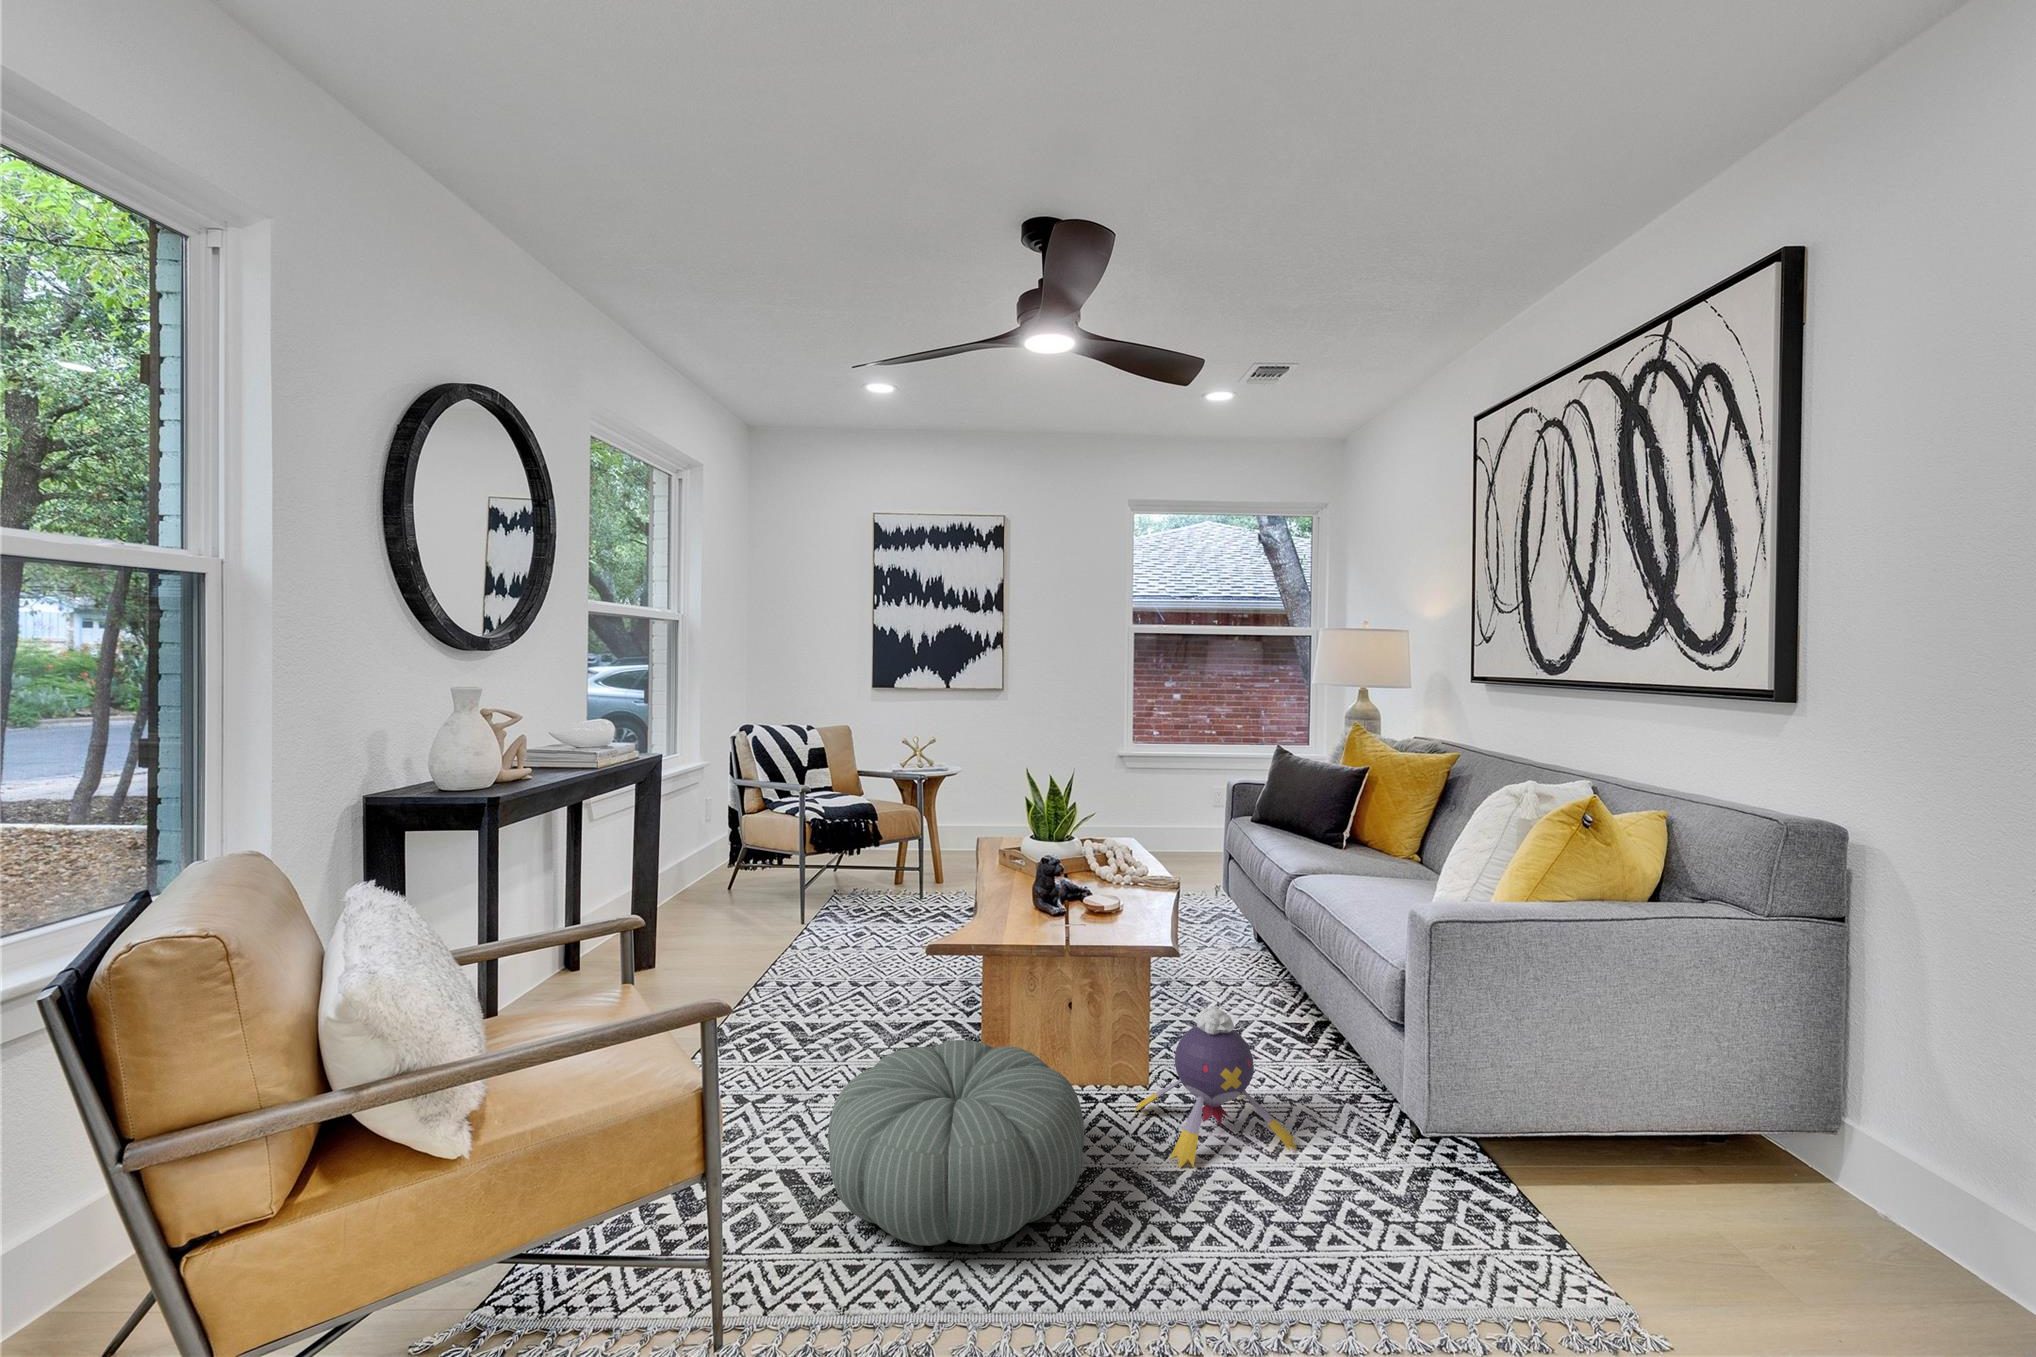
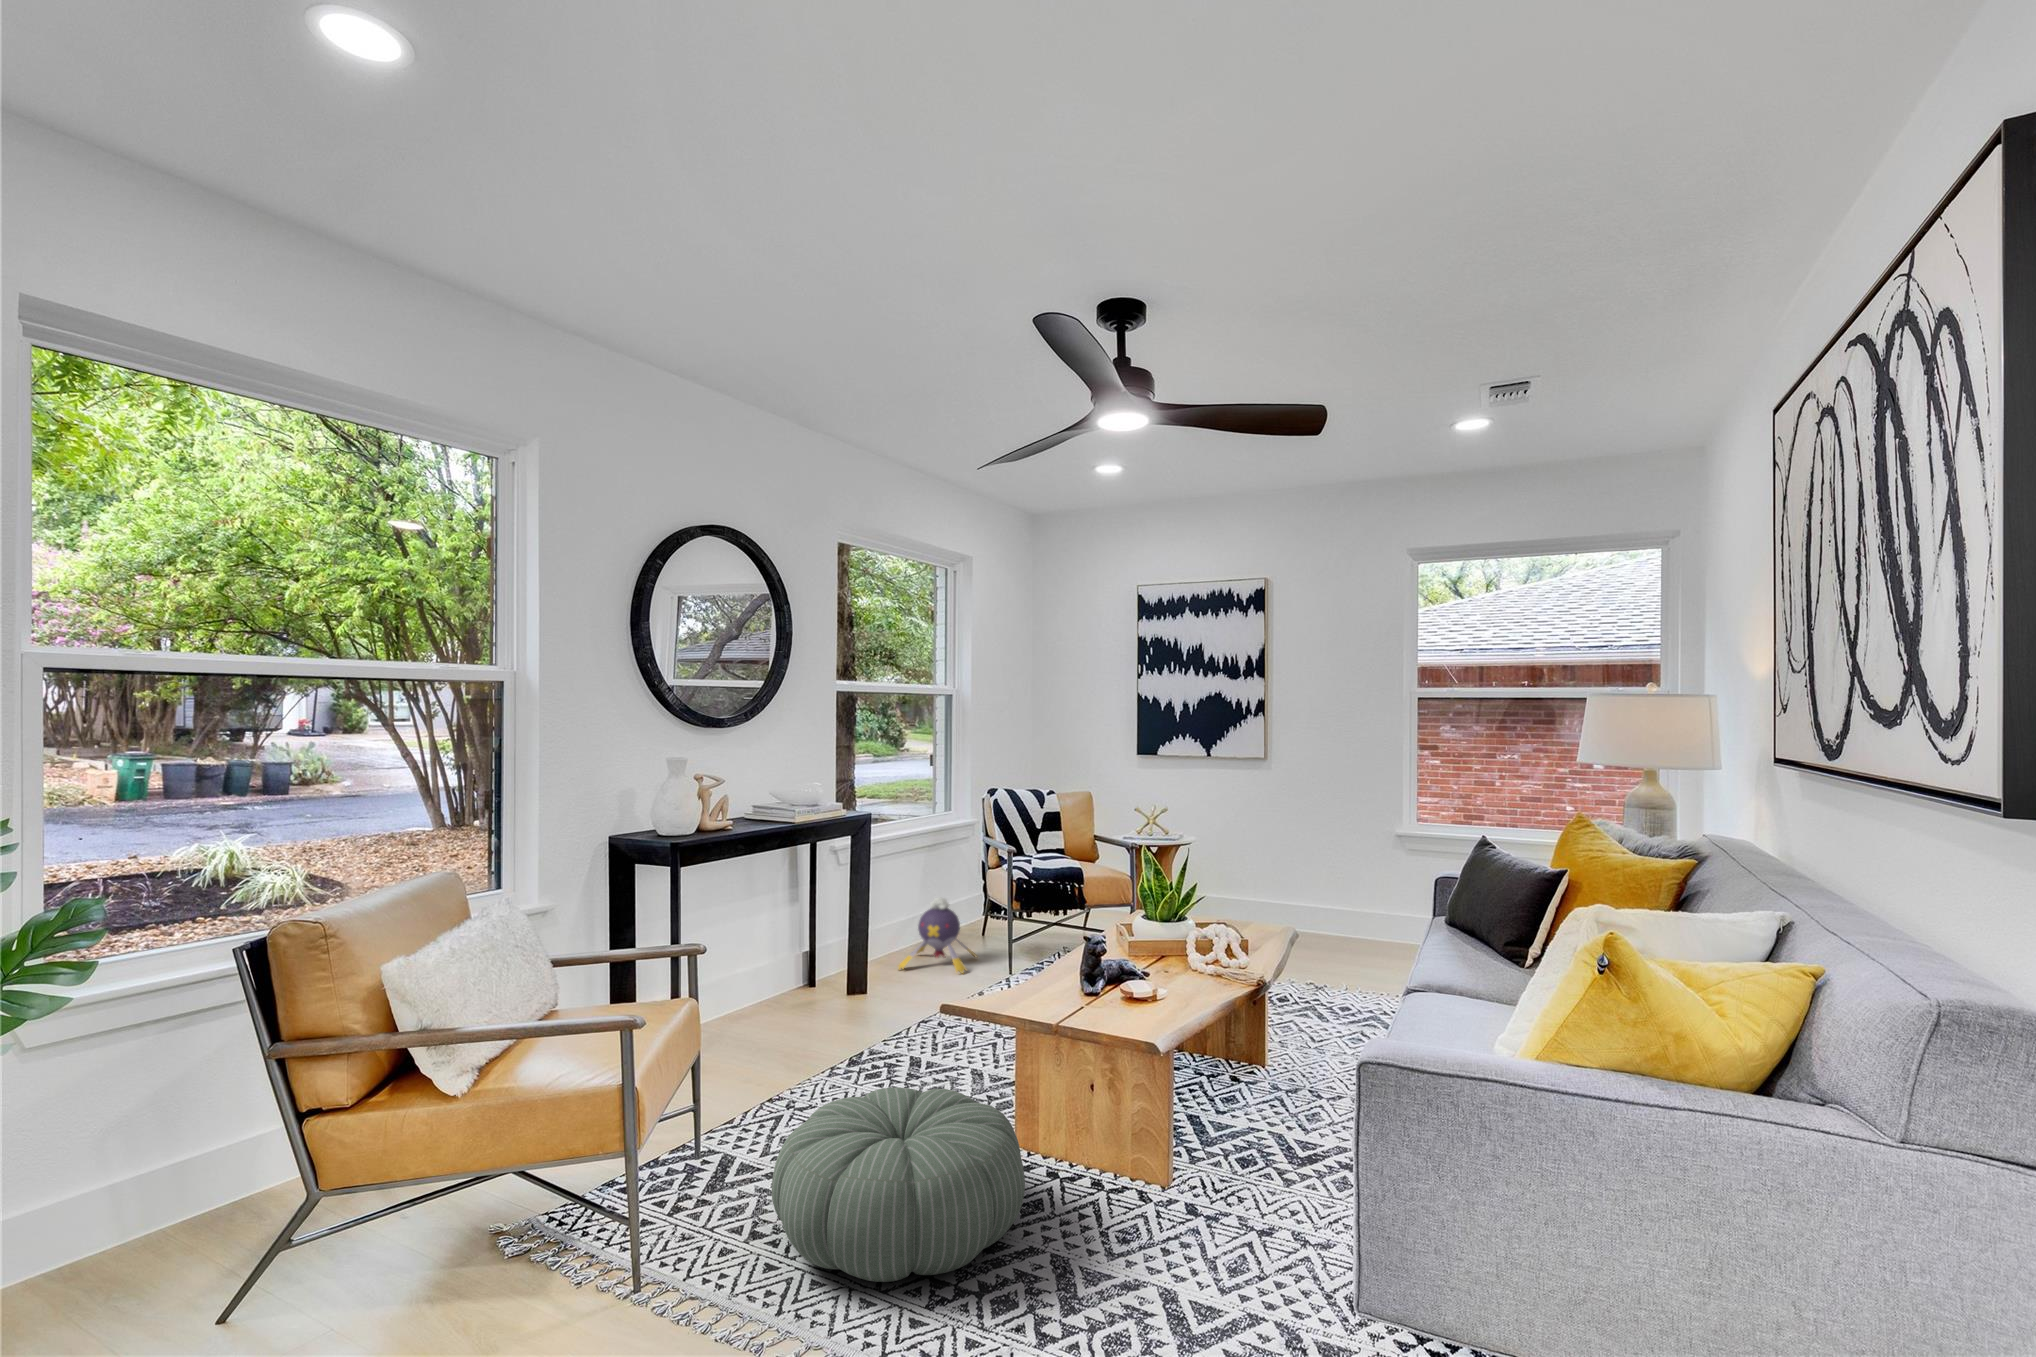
plush toy: present [1135,1008,1297,1168] -> present [899,898,977,973]

